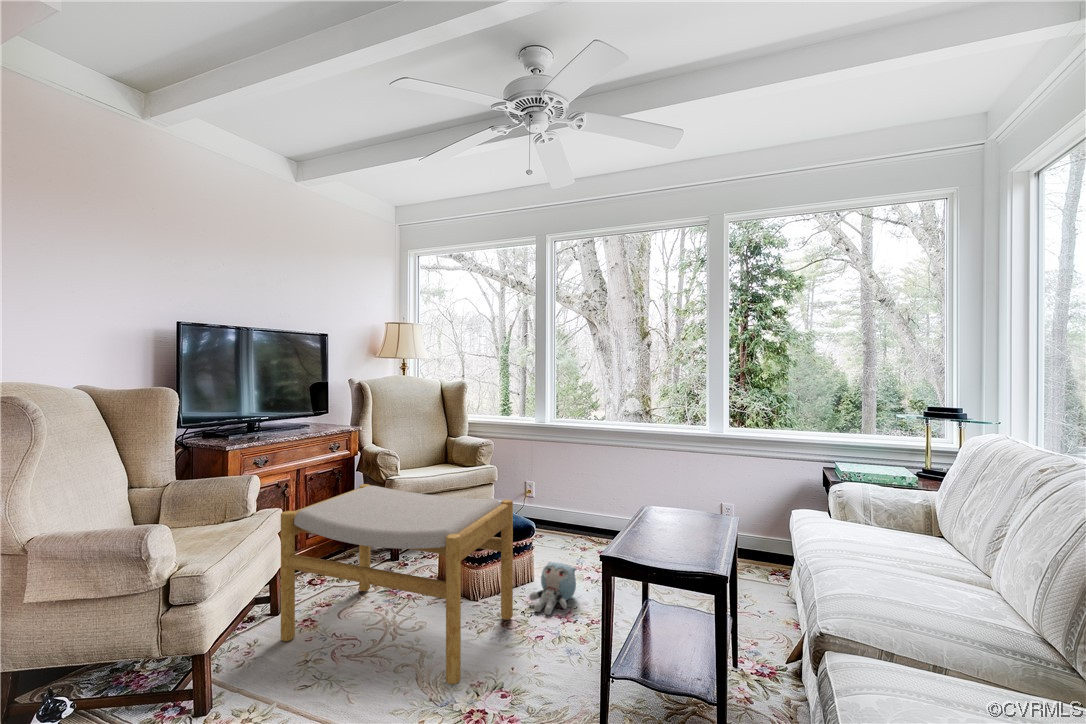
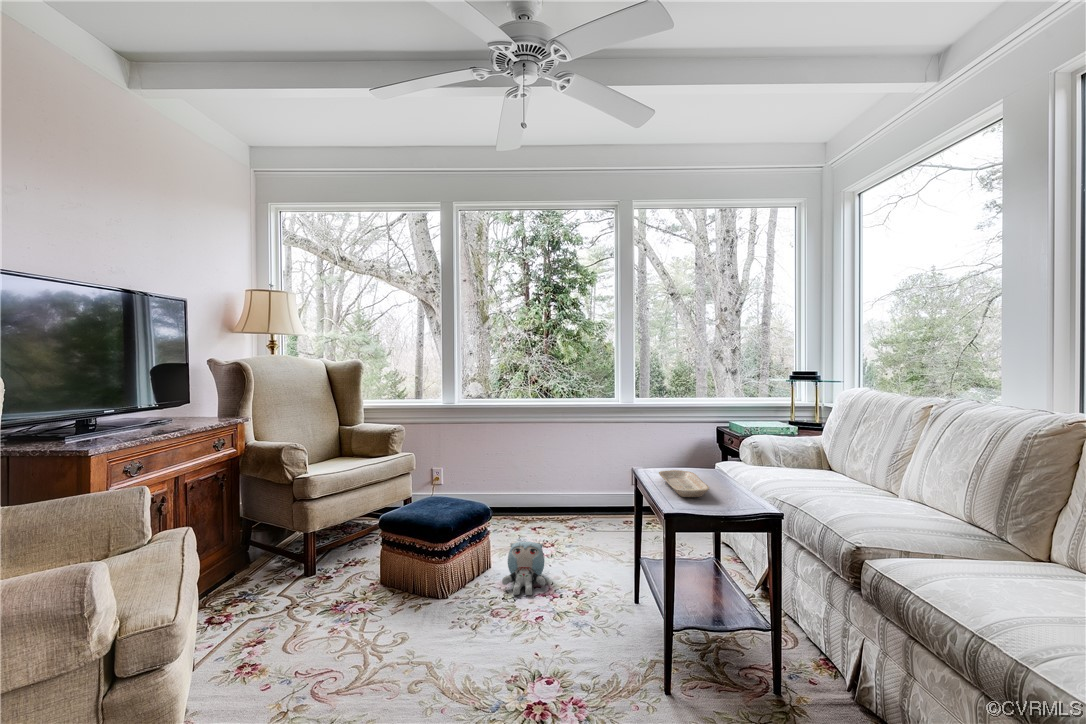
footstool: present [281,484,513,685] -> none [219,480,498,699]
tray: none [645,512,692,545] -> present [659,470,709,497]

